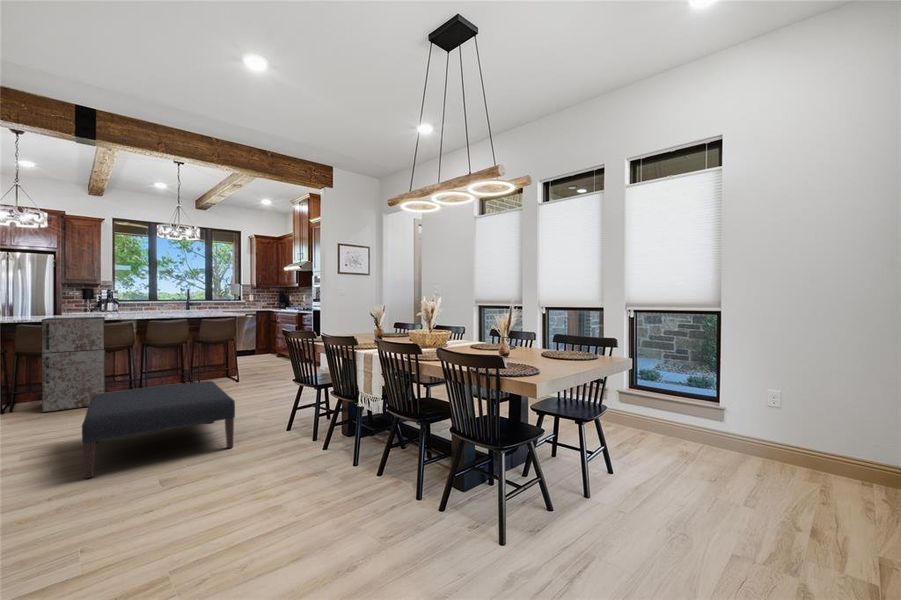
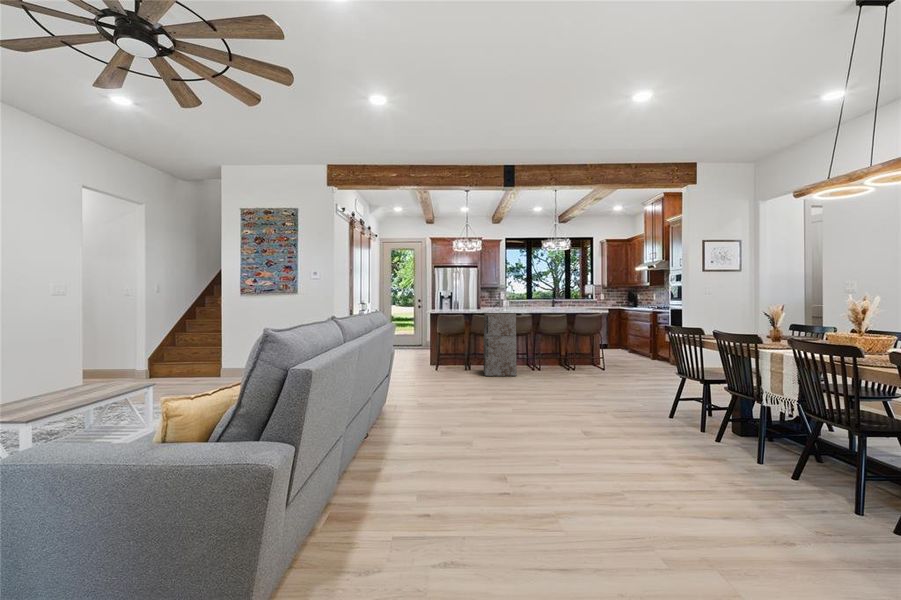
ottoman: present [82,381,235,478] -> none [524,366,630,422]

